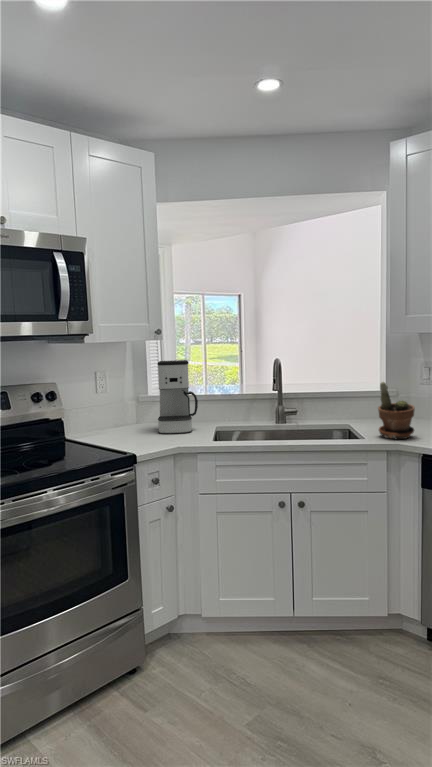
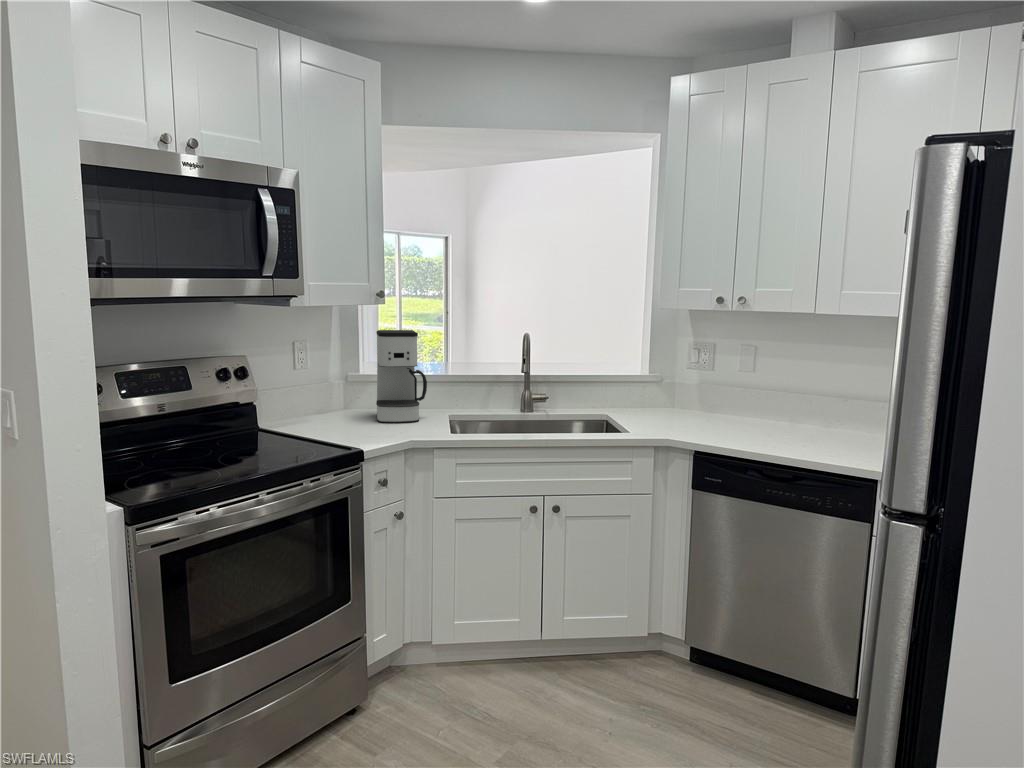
potted plant: present [378,382,415,439] -> none [646,366,688,433]

